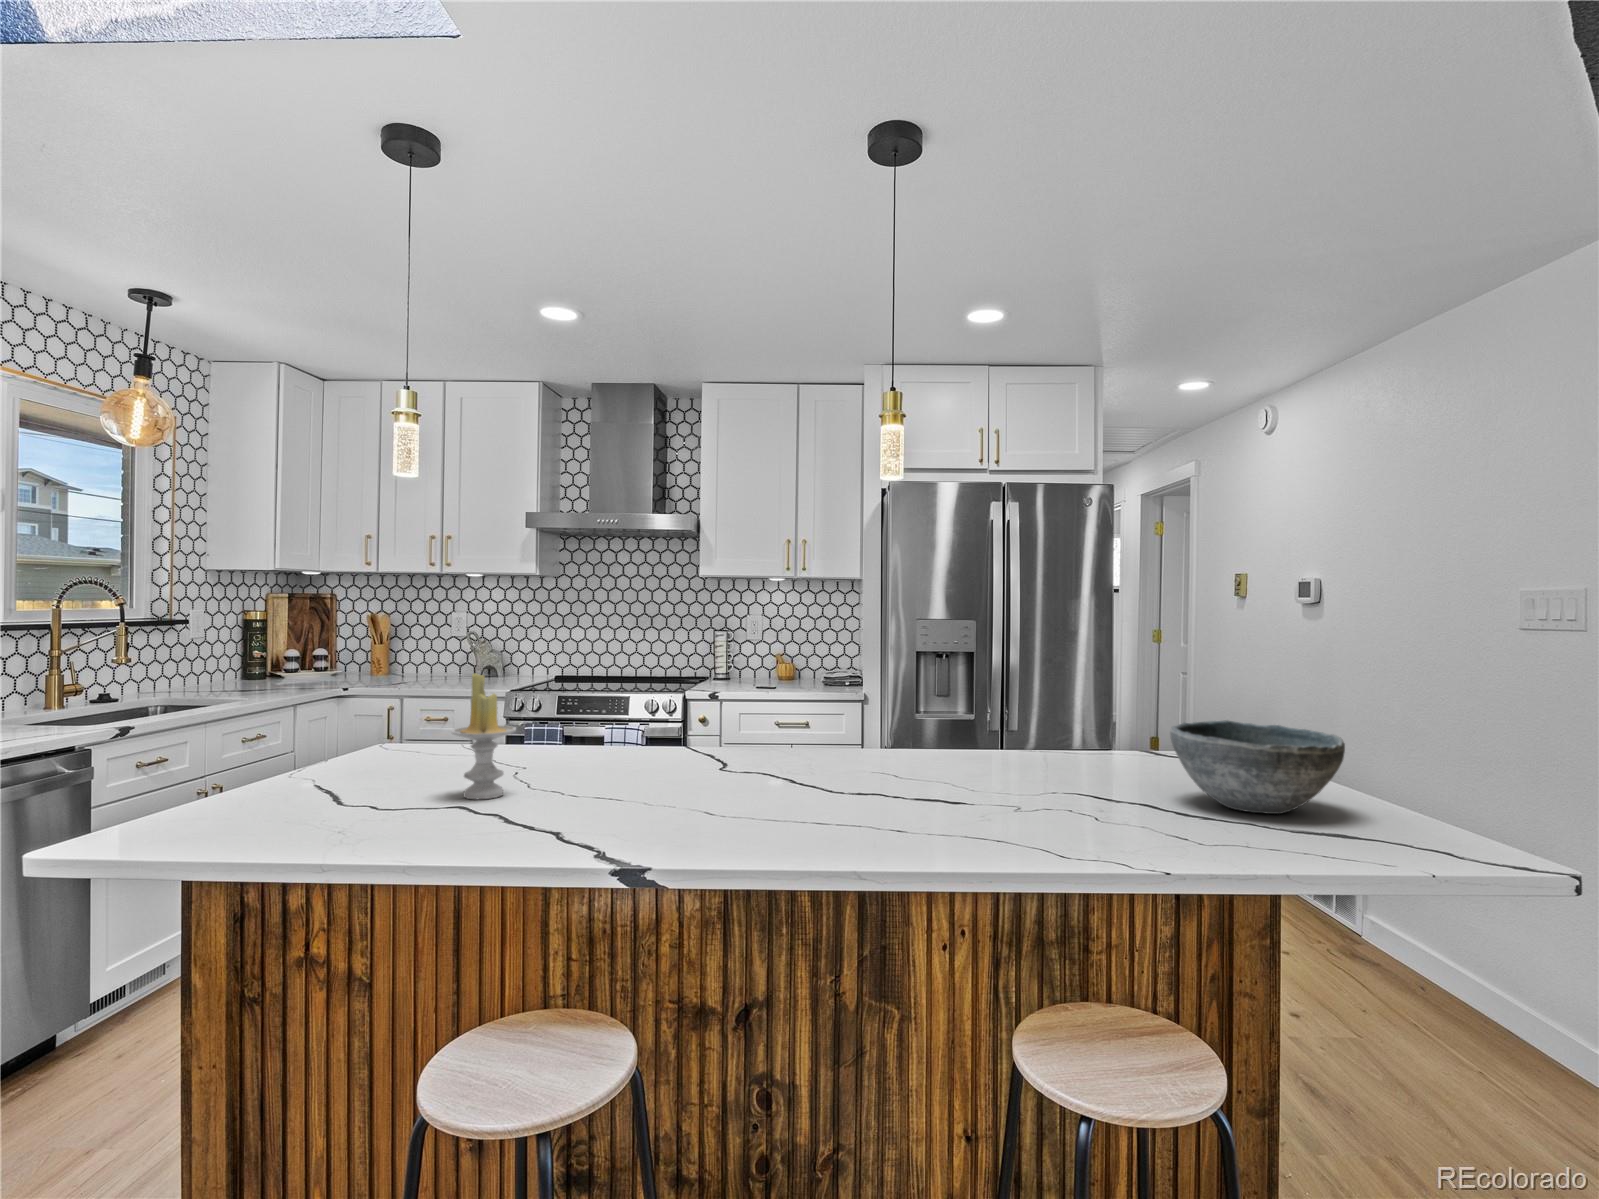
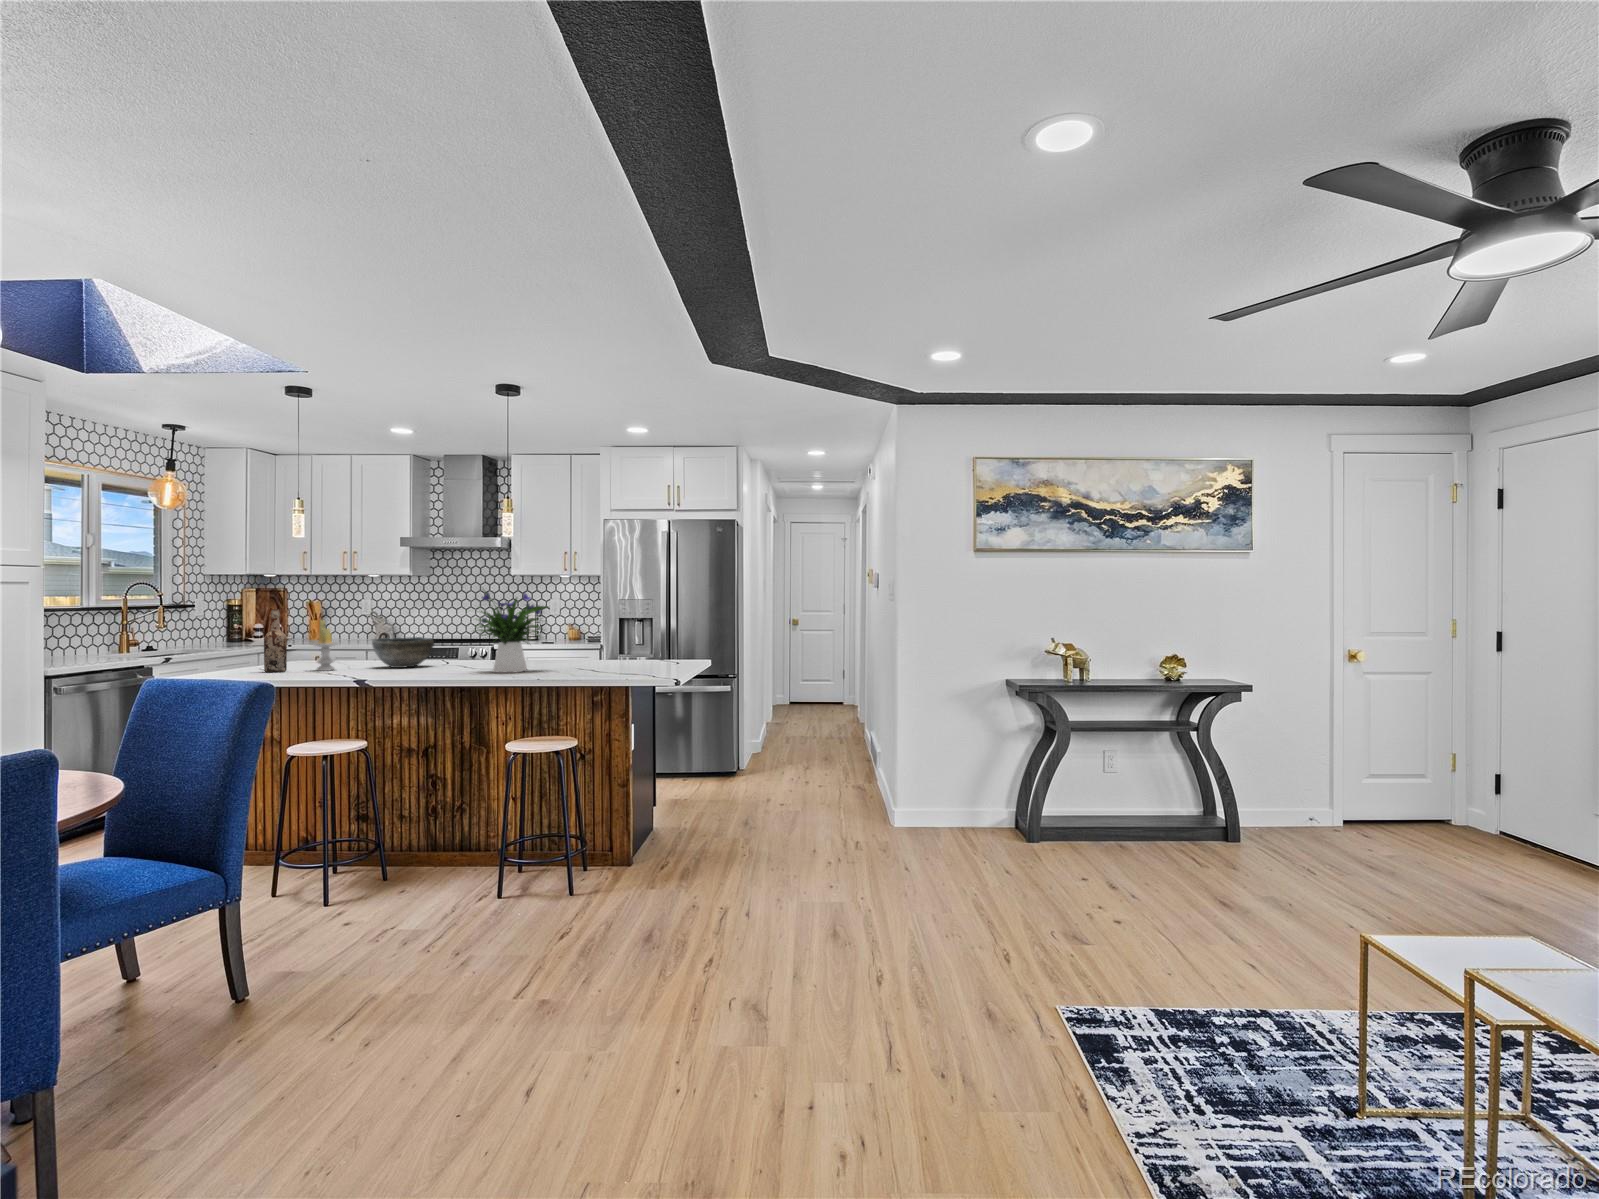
flower arrangement: none [878,599,1090,831] -> present [473,592,548,672]
wine bottle: none [342,648,396,808] -> present [264,609,287,672]
bowl: present [1170,720,1345,814] -> present [372,637,434,668]

